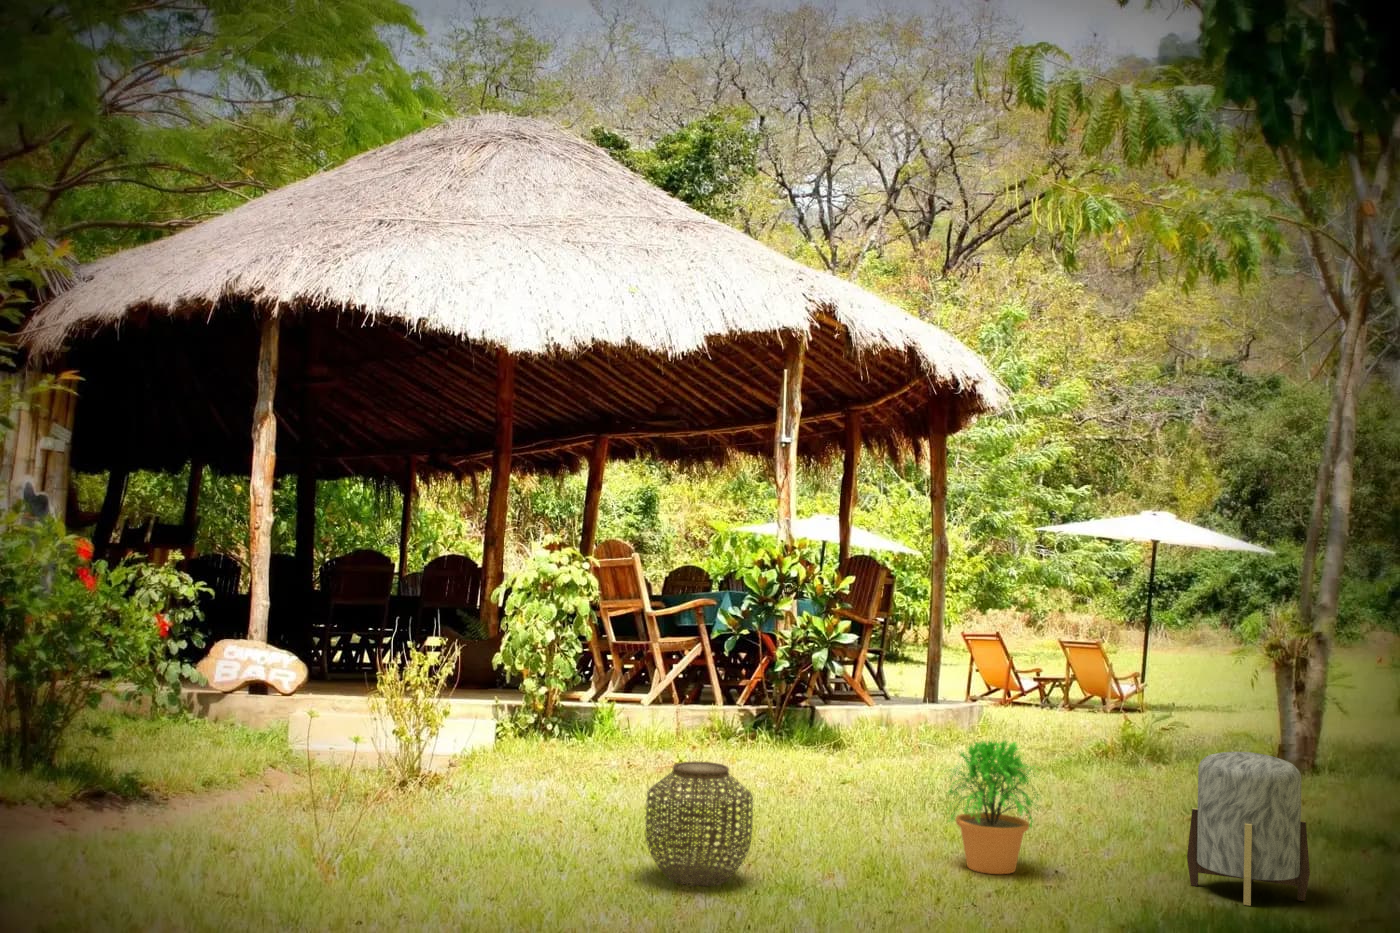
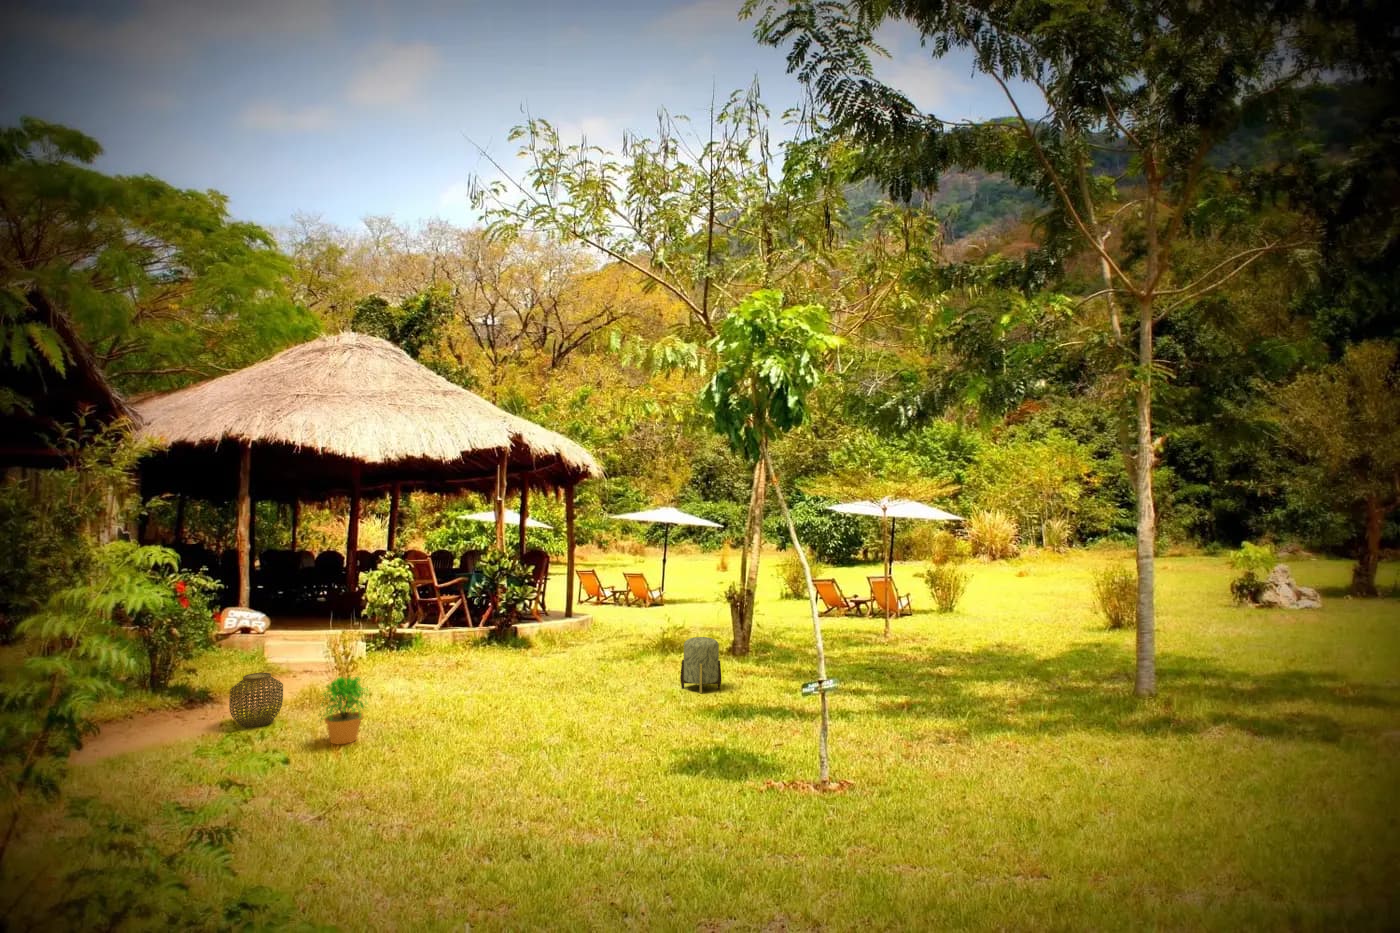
potted plant: present [947,741,1040,874] -> present [318,677,368,744]
woven basket: present [646,762,753,886] -> present [229,673,283,727]

